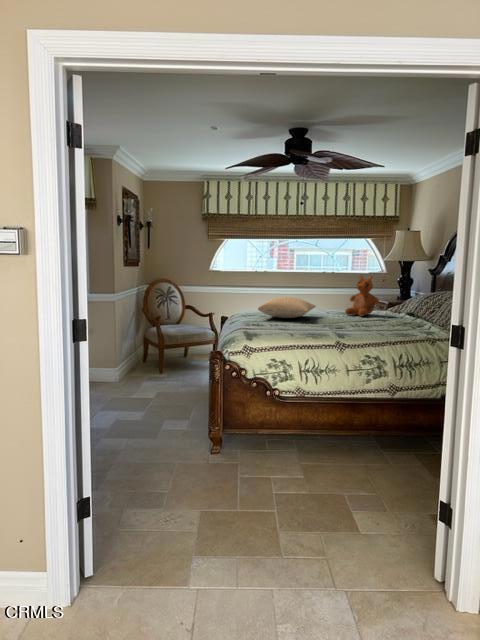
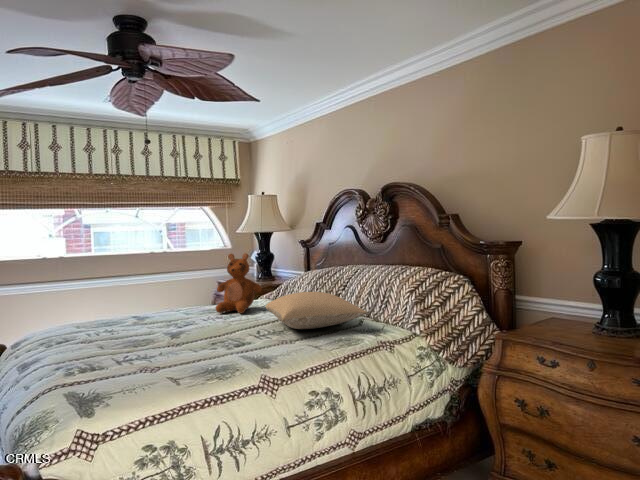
pillow: present [258,297,316,318] -> present [266,292,367,329]

